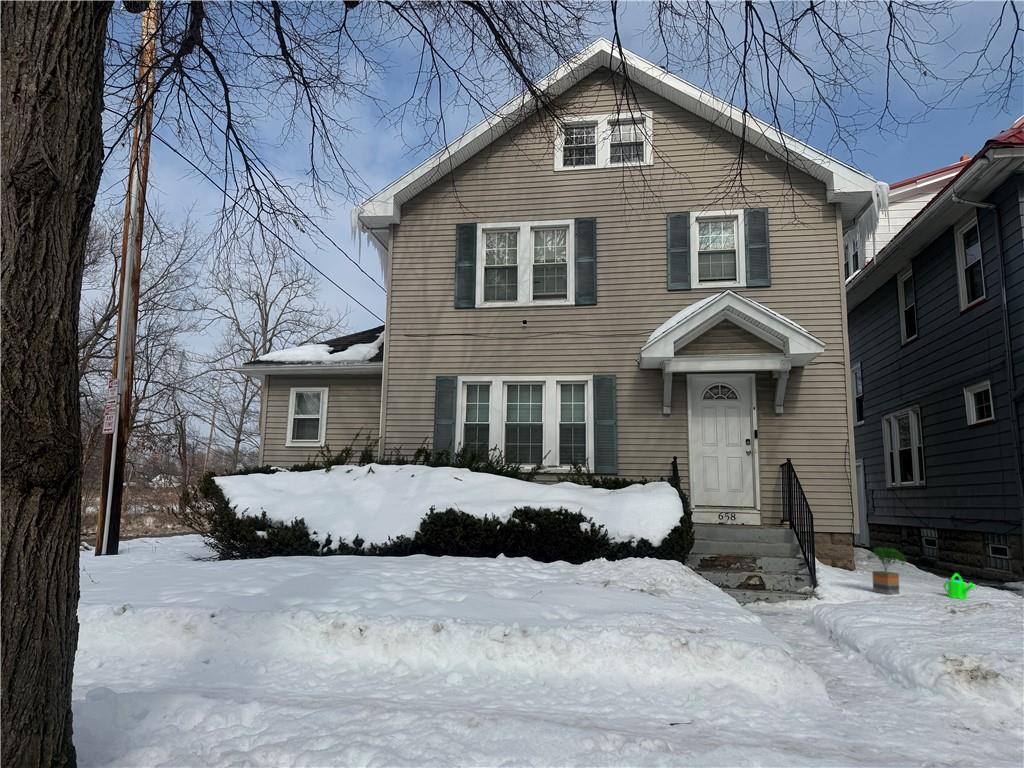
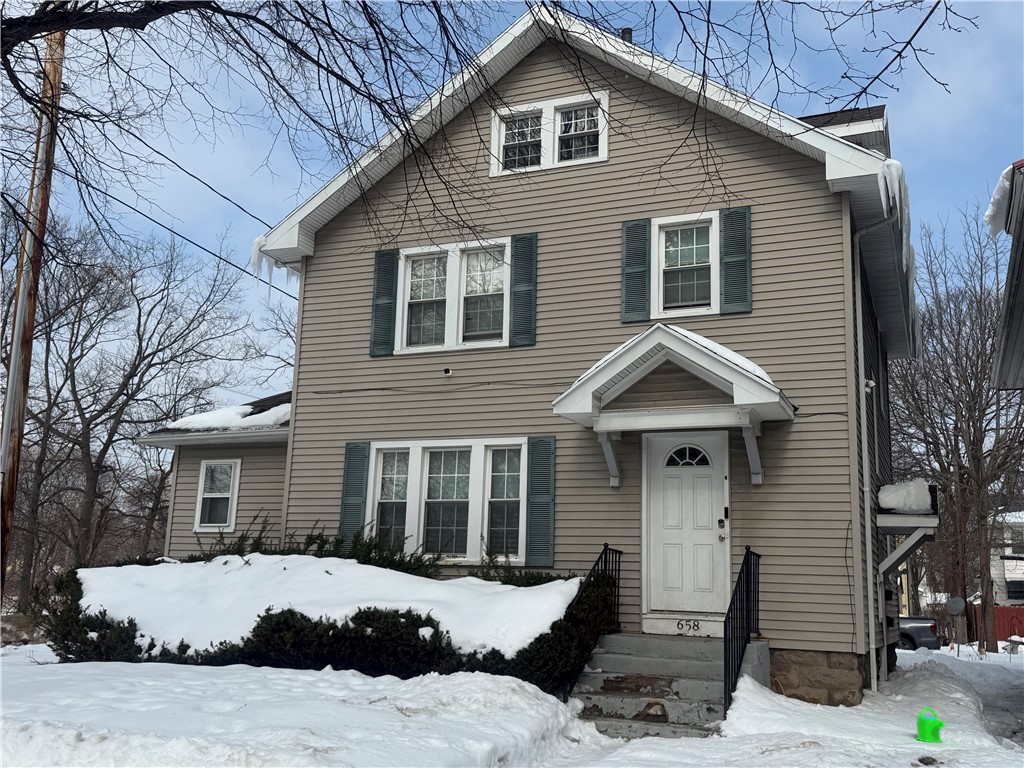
potted tree: present [868,547,906,595] -> none [813,667,863,733]

